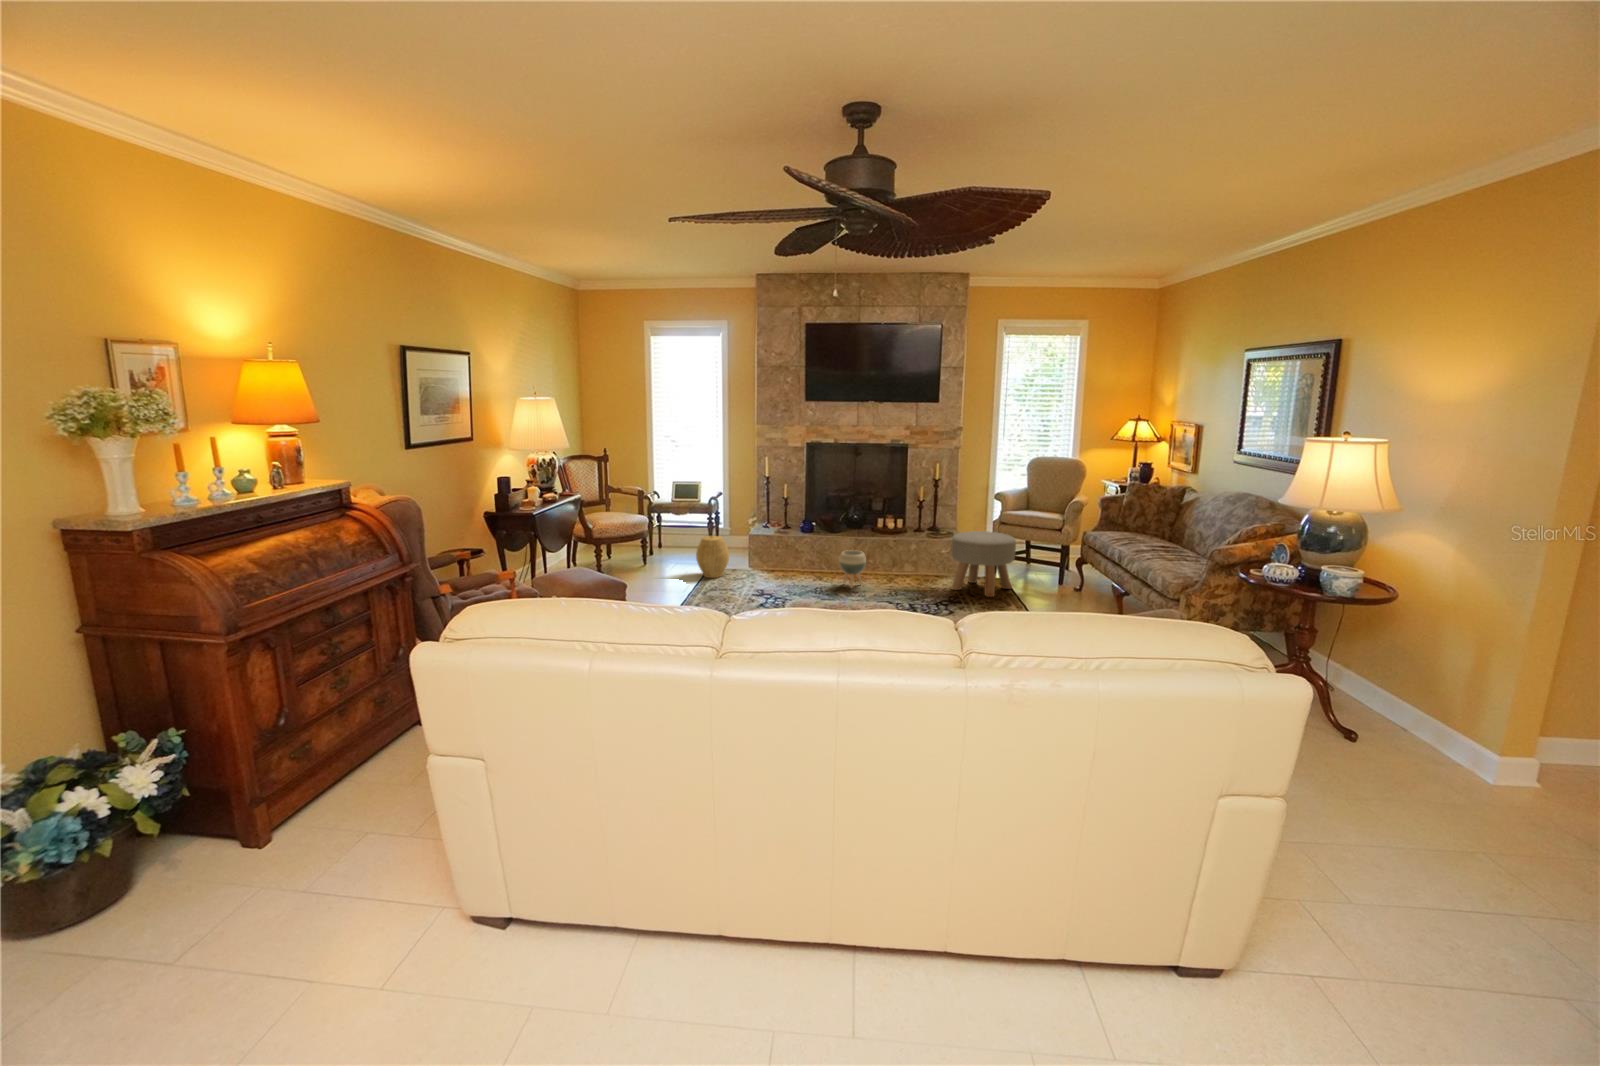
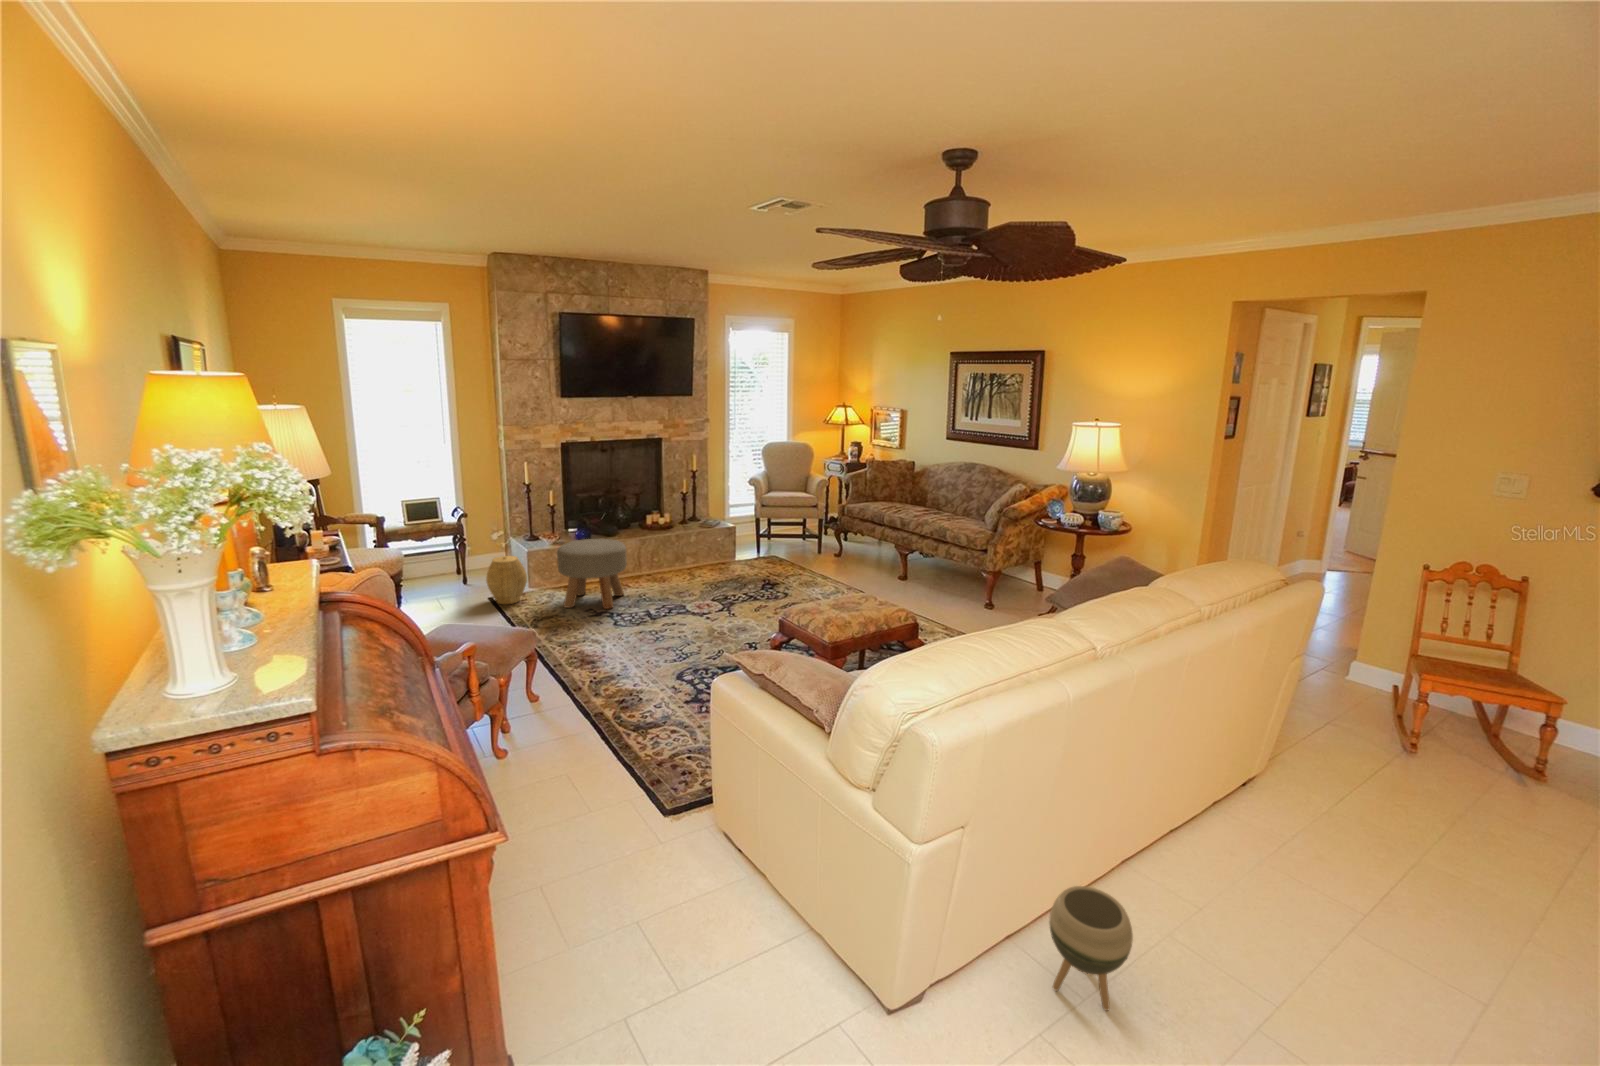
ottoman: present [951,531,1016,597] -> present [557,539,627,609]
planter: present [839,550,866,588] -> present [1049,886,1133,1010]

